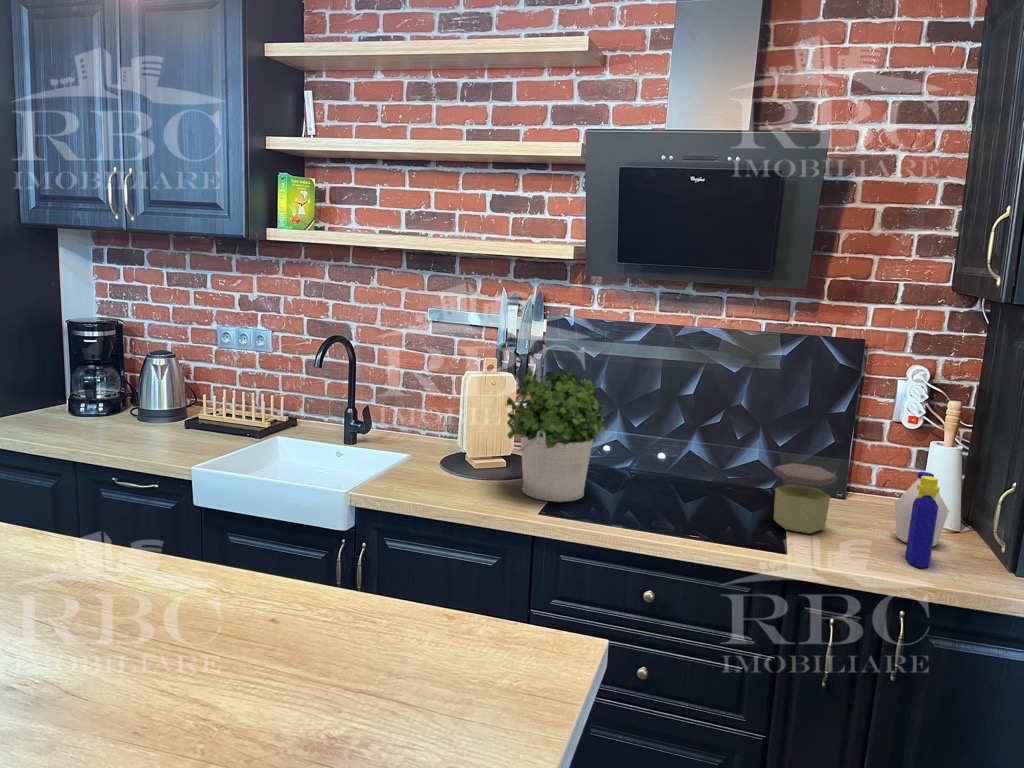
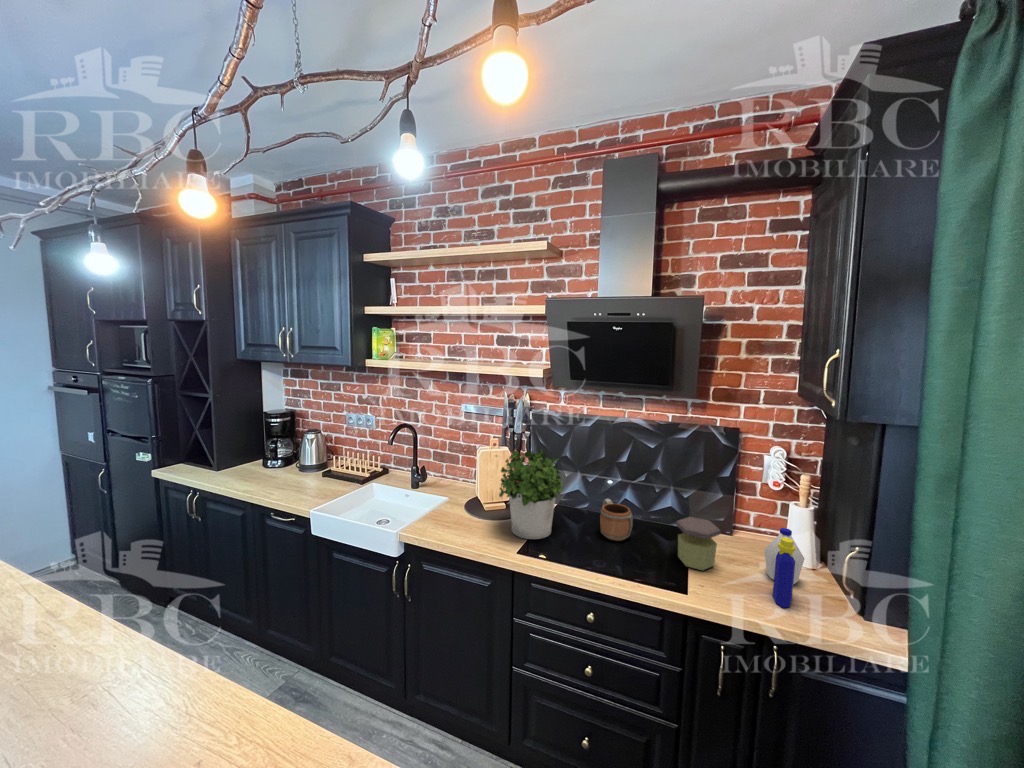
mug: none [658,447,707,504] -> present [600,499,633,541]

